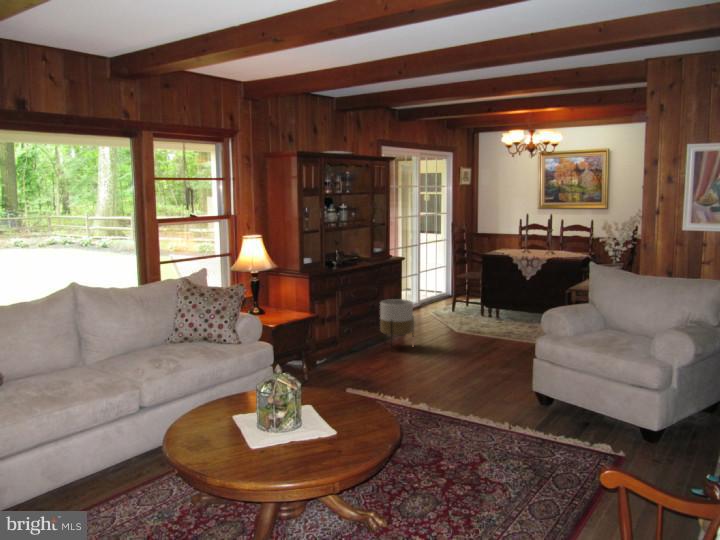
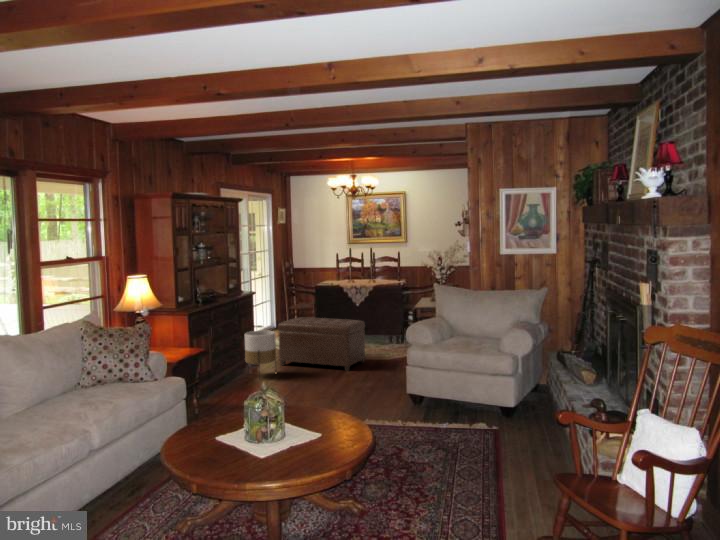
ottoman: none [423,288,519,353] -> present [278,318,365,371]

